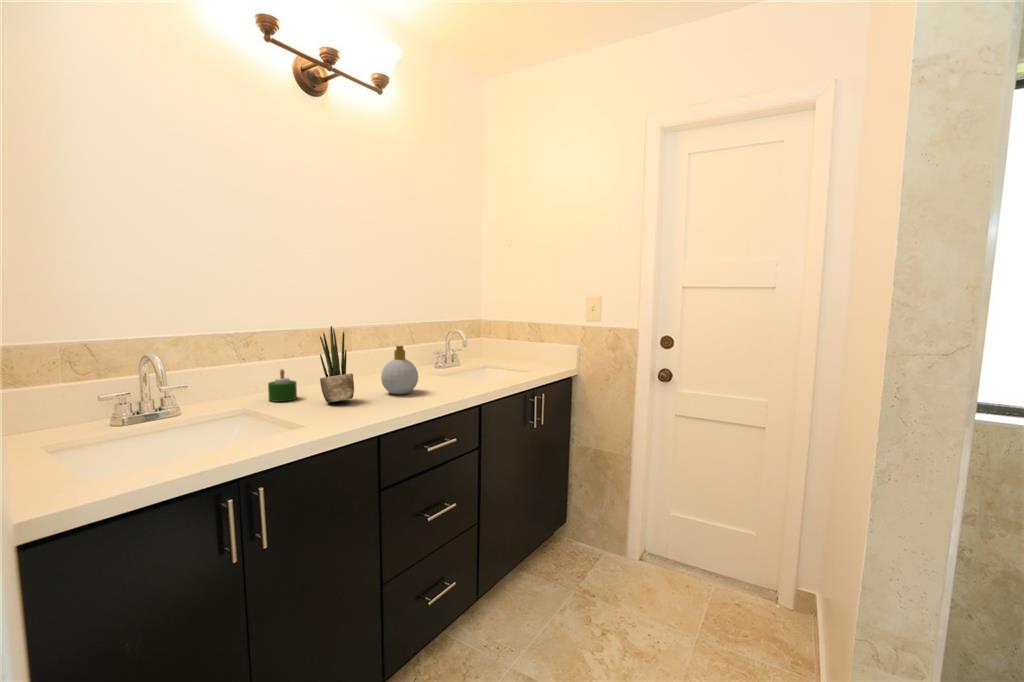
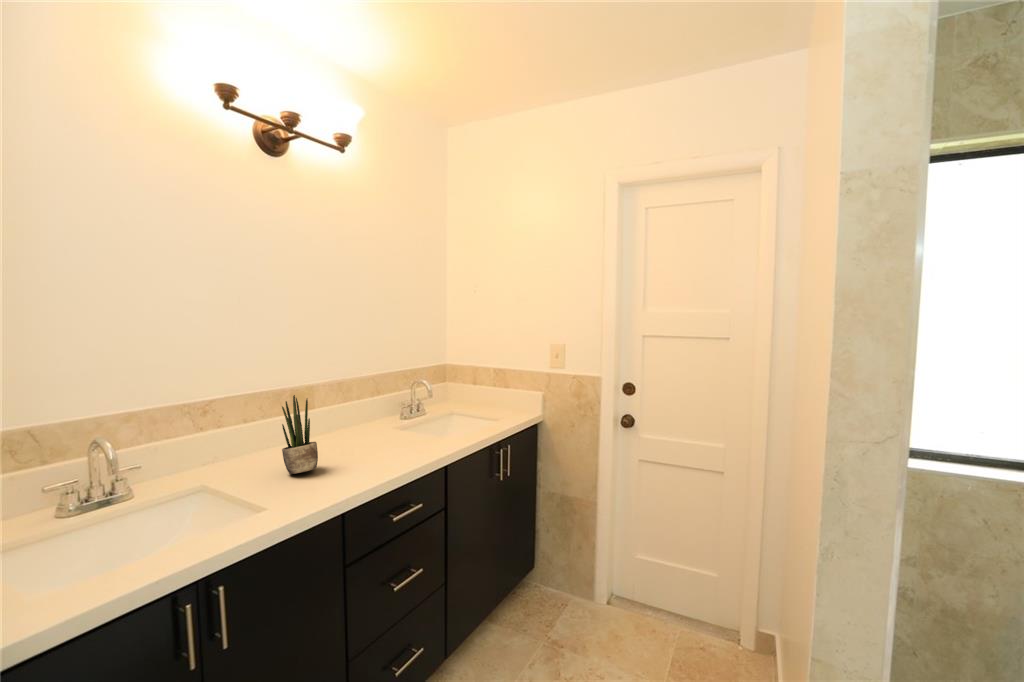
soap bottle: present [381,346,418,394] -> none [346,408,384,458]
candle: present [268,369,297,402] -> none [227,439,257,474]

